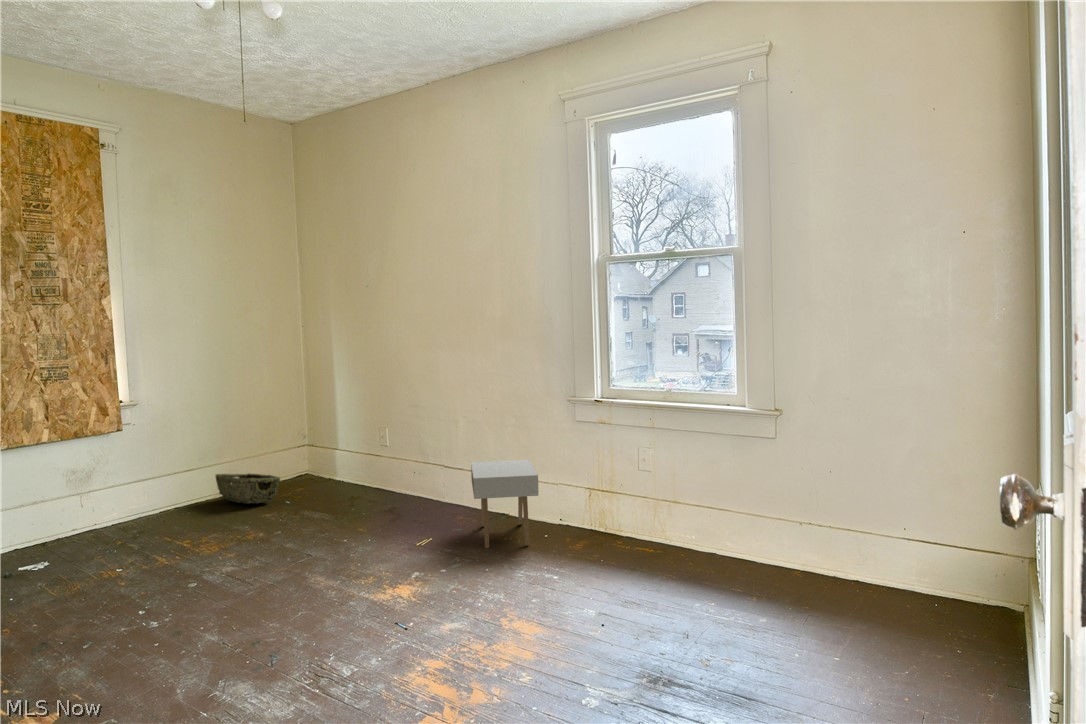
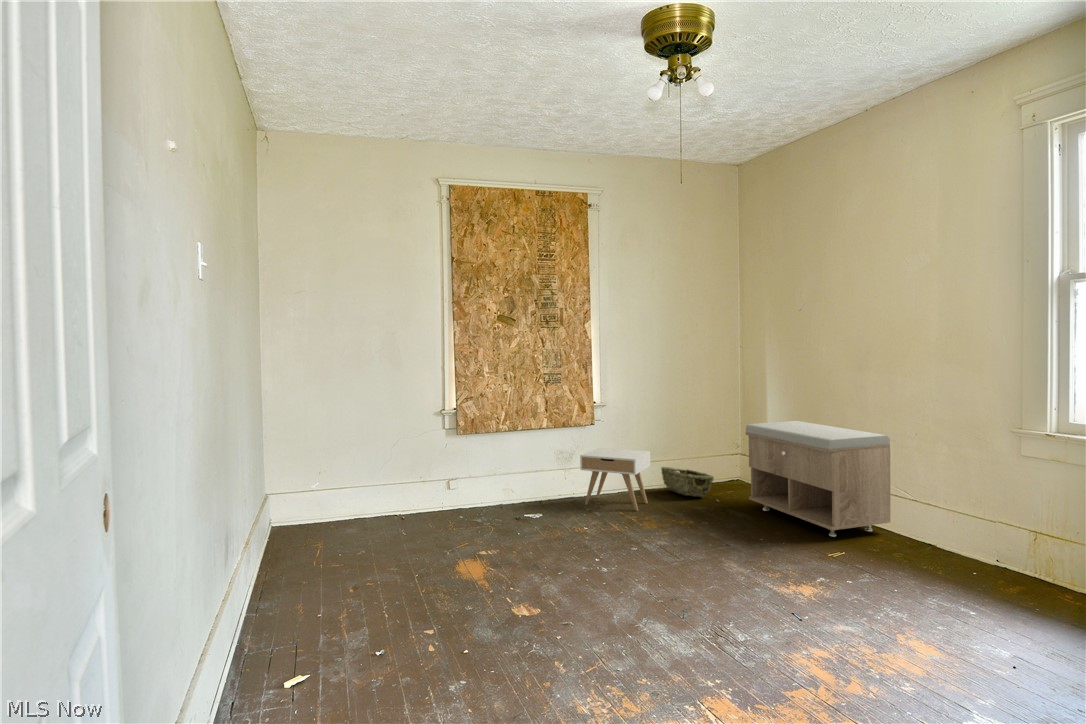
storage bench: none [315,406,457,521] -> present [746,421,890,537]
nightstand: present [471,460,538,548] -> present [580,448,650,511]

